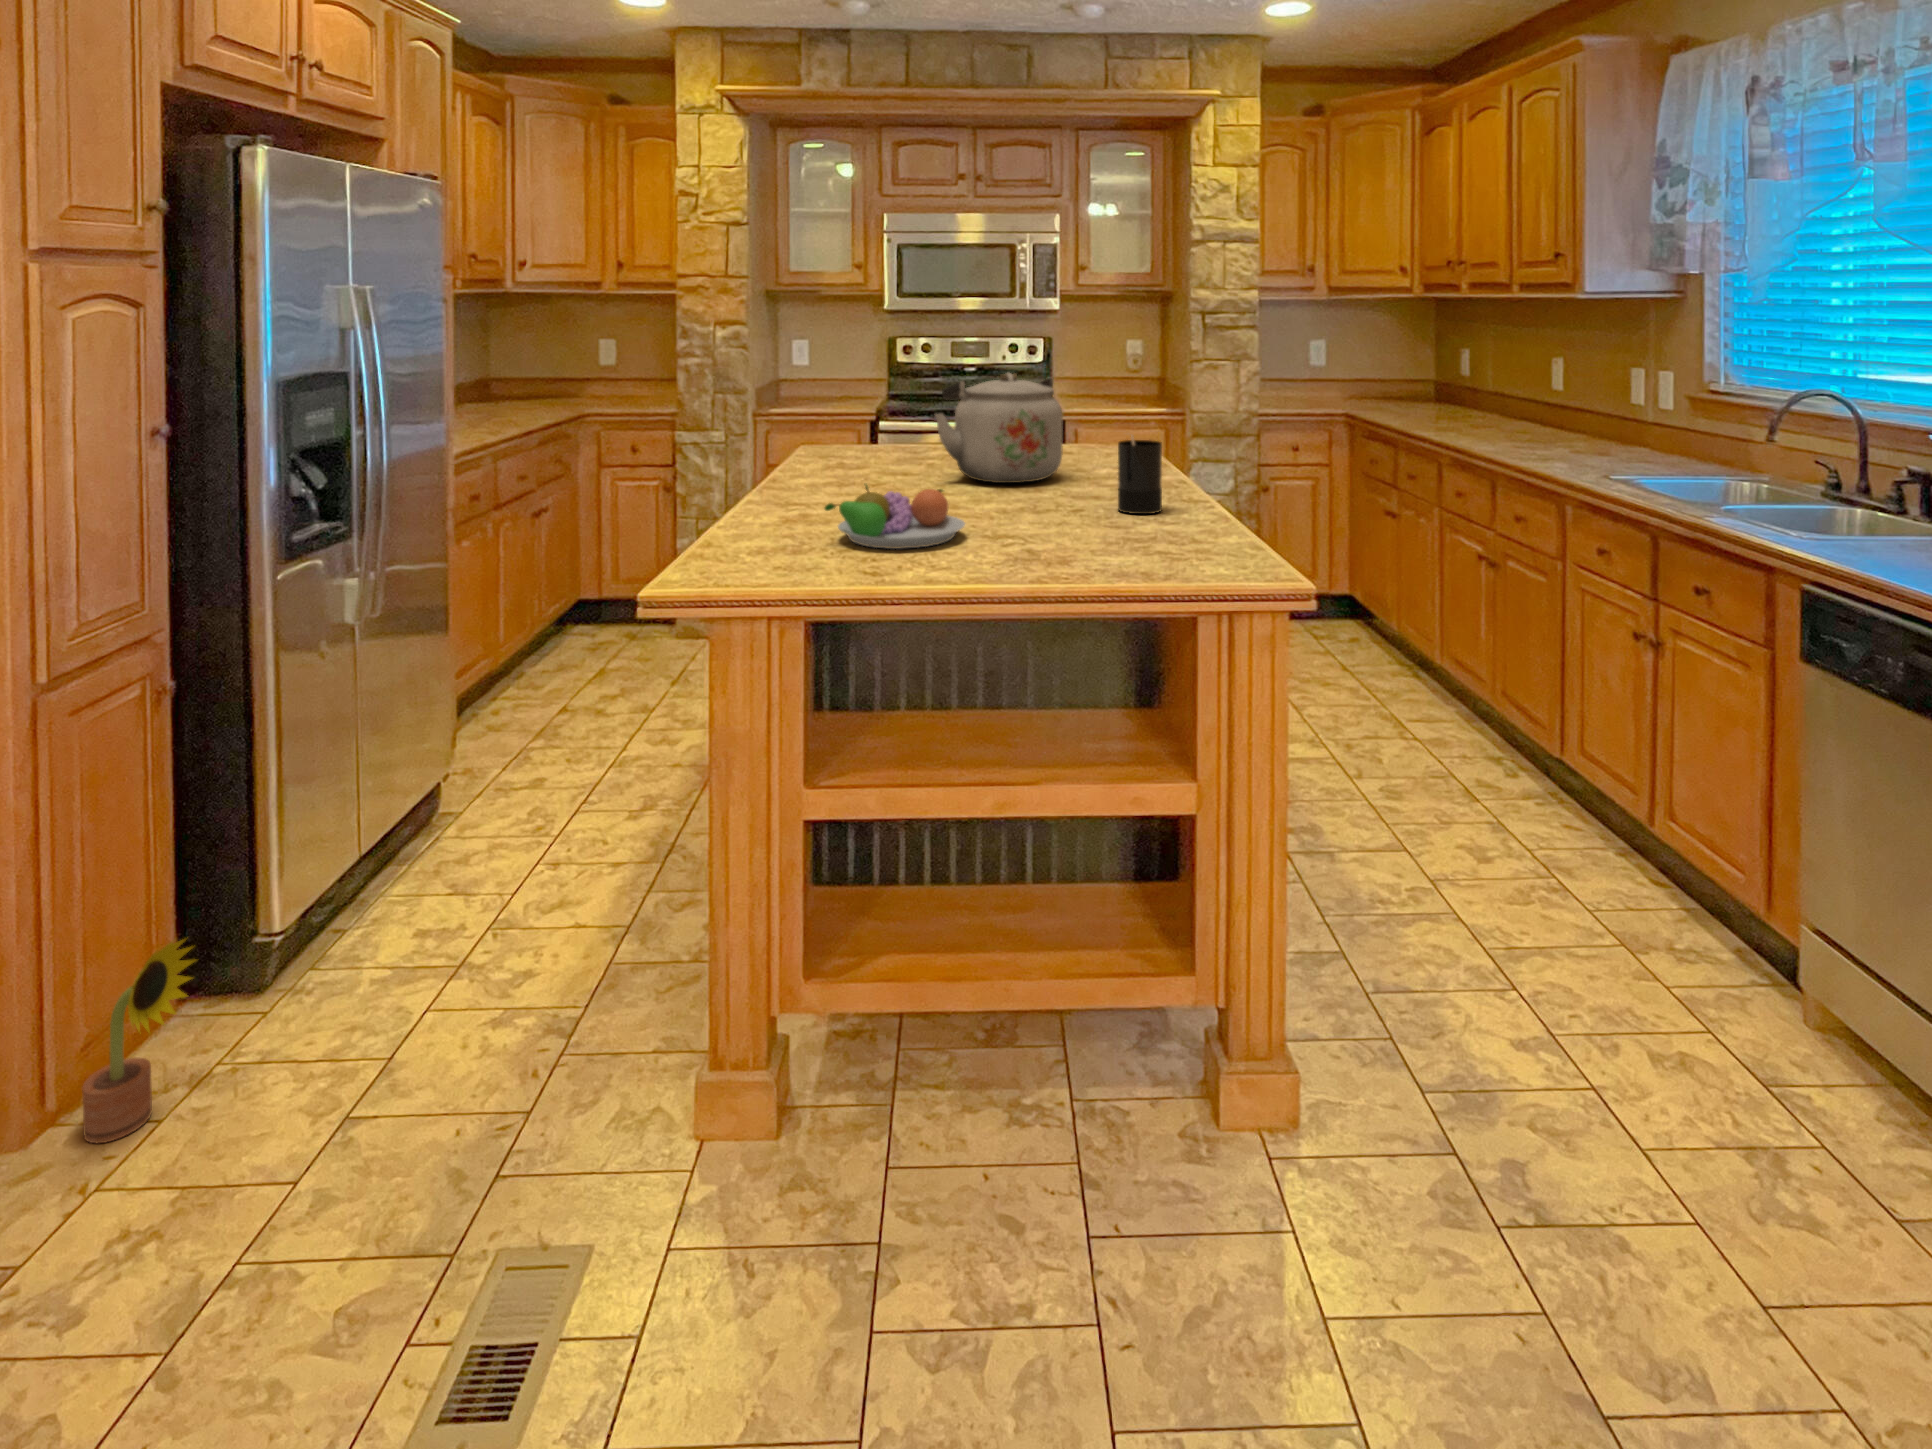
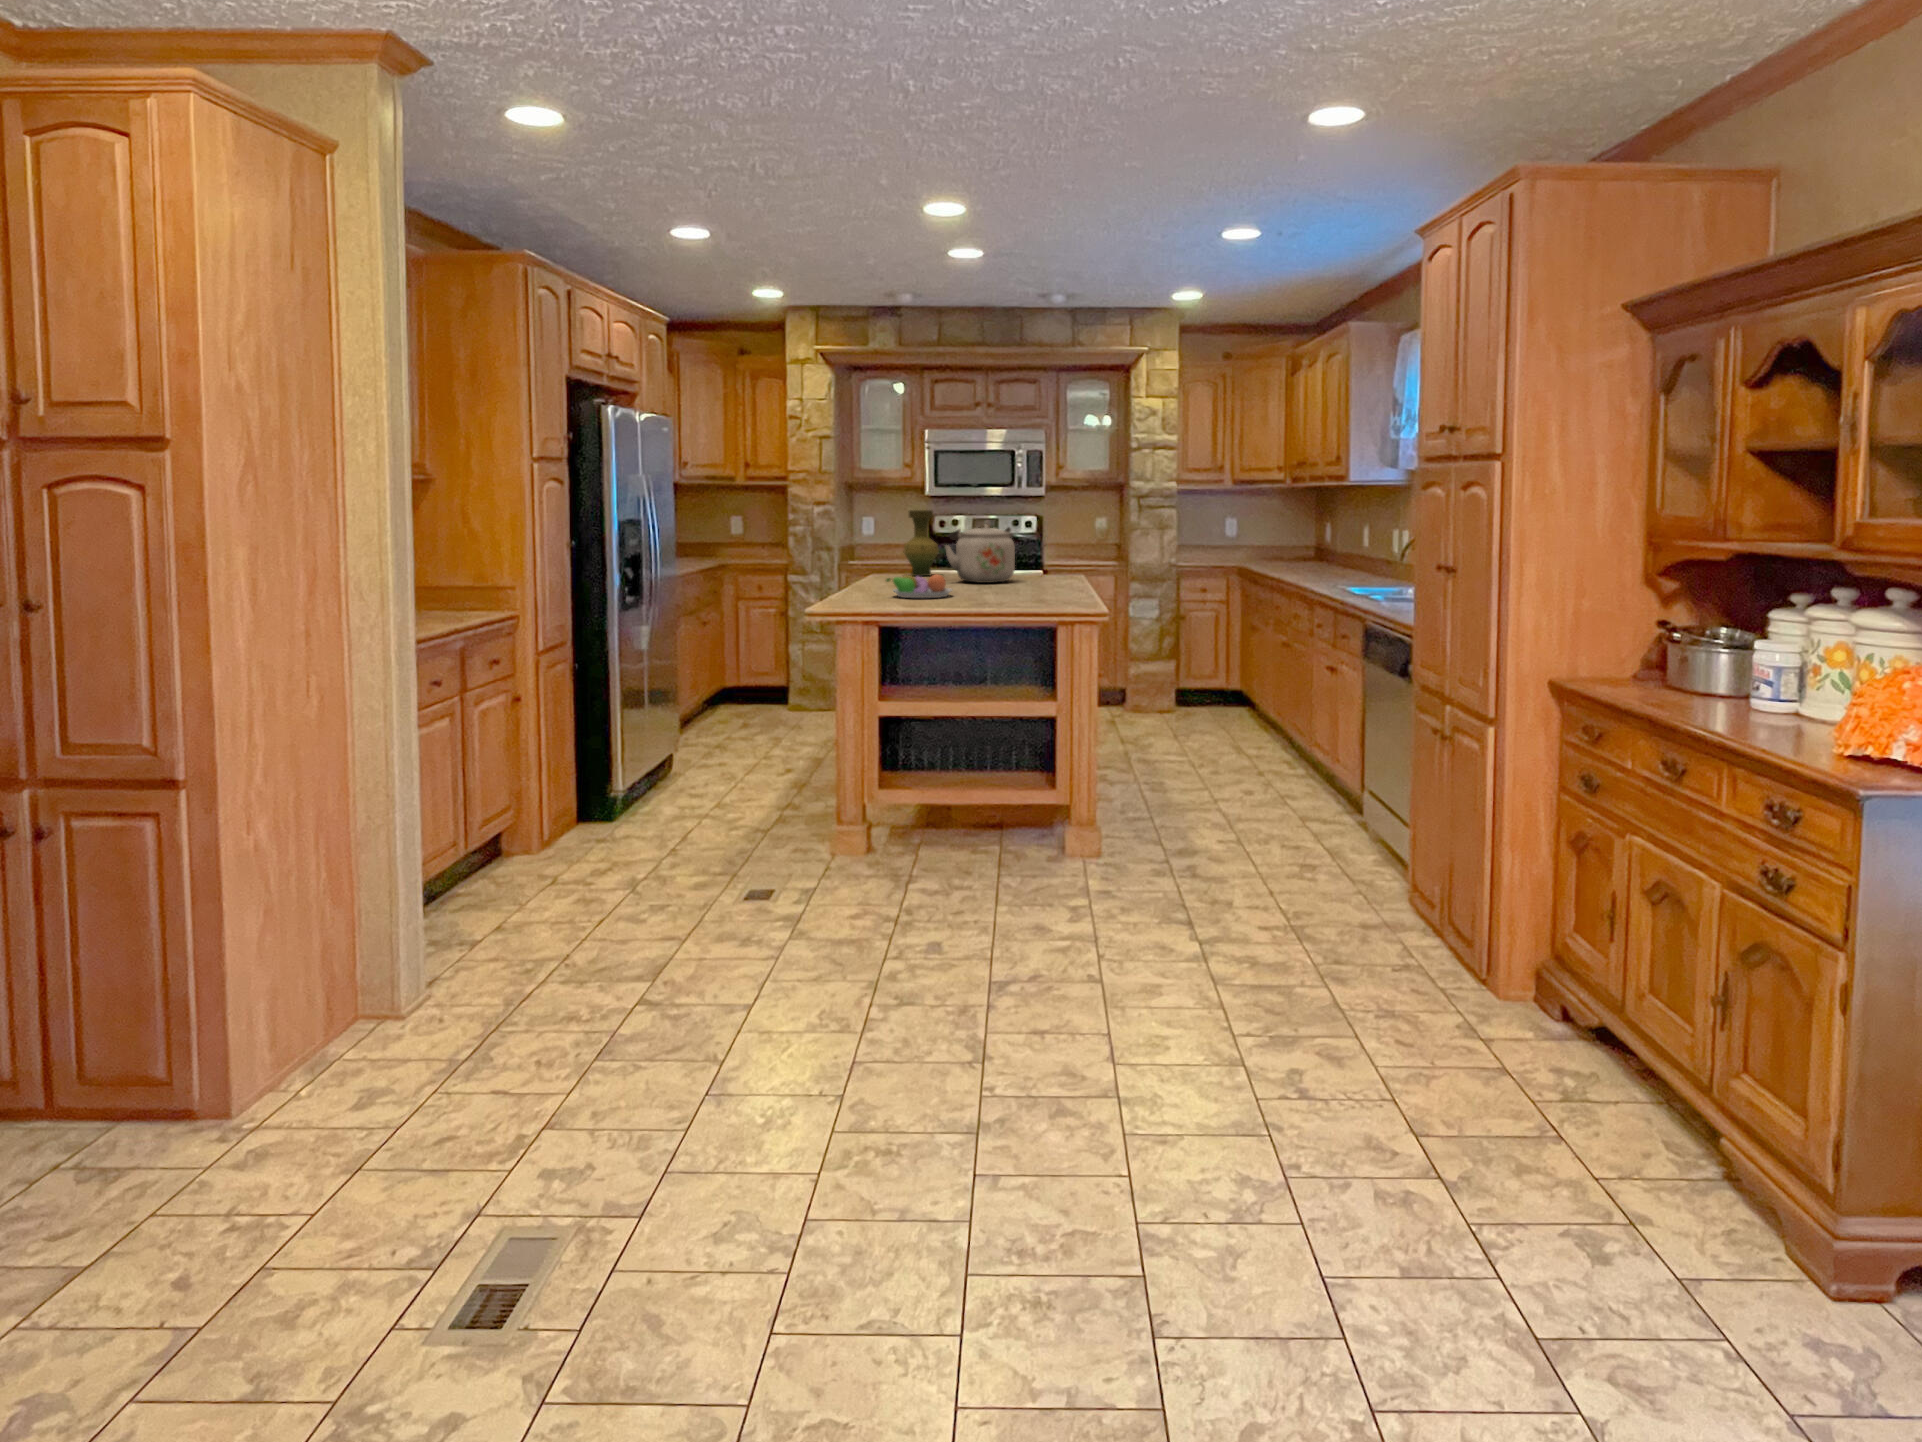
vase: none [856,344,918,460] -> present [904,510,939,576]
candle: present [1118,435,1162,514] -> none [1034,552,1057,591]
decorative plant: present [82,937,196,1143] -> none [559,770,602,854]

